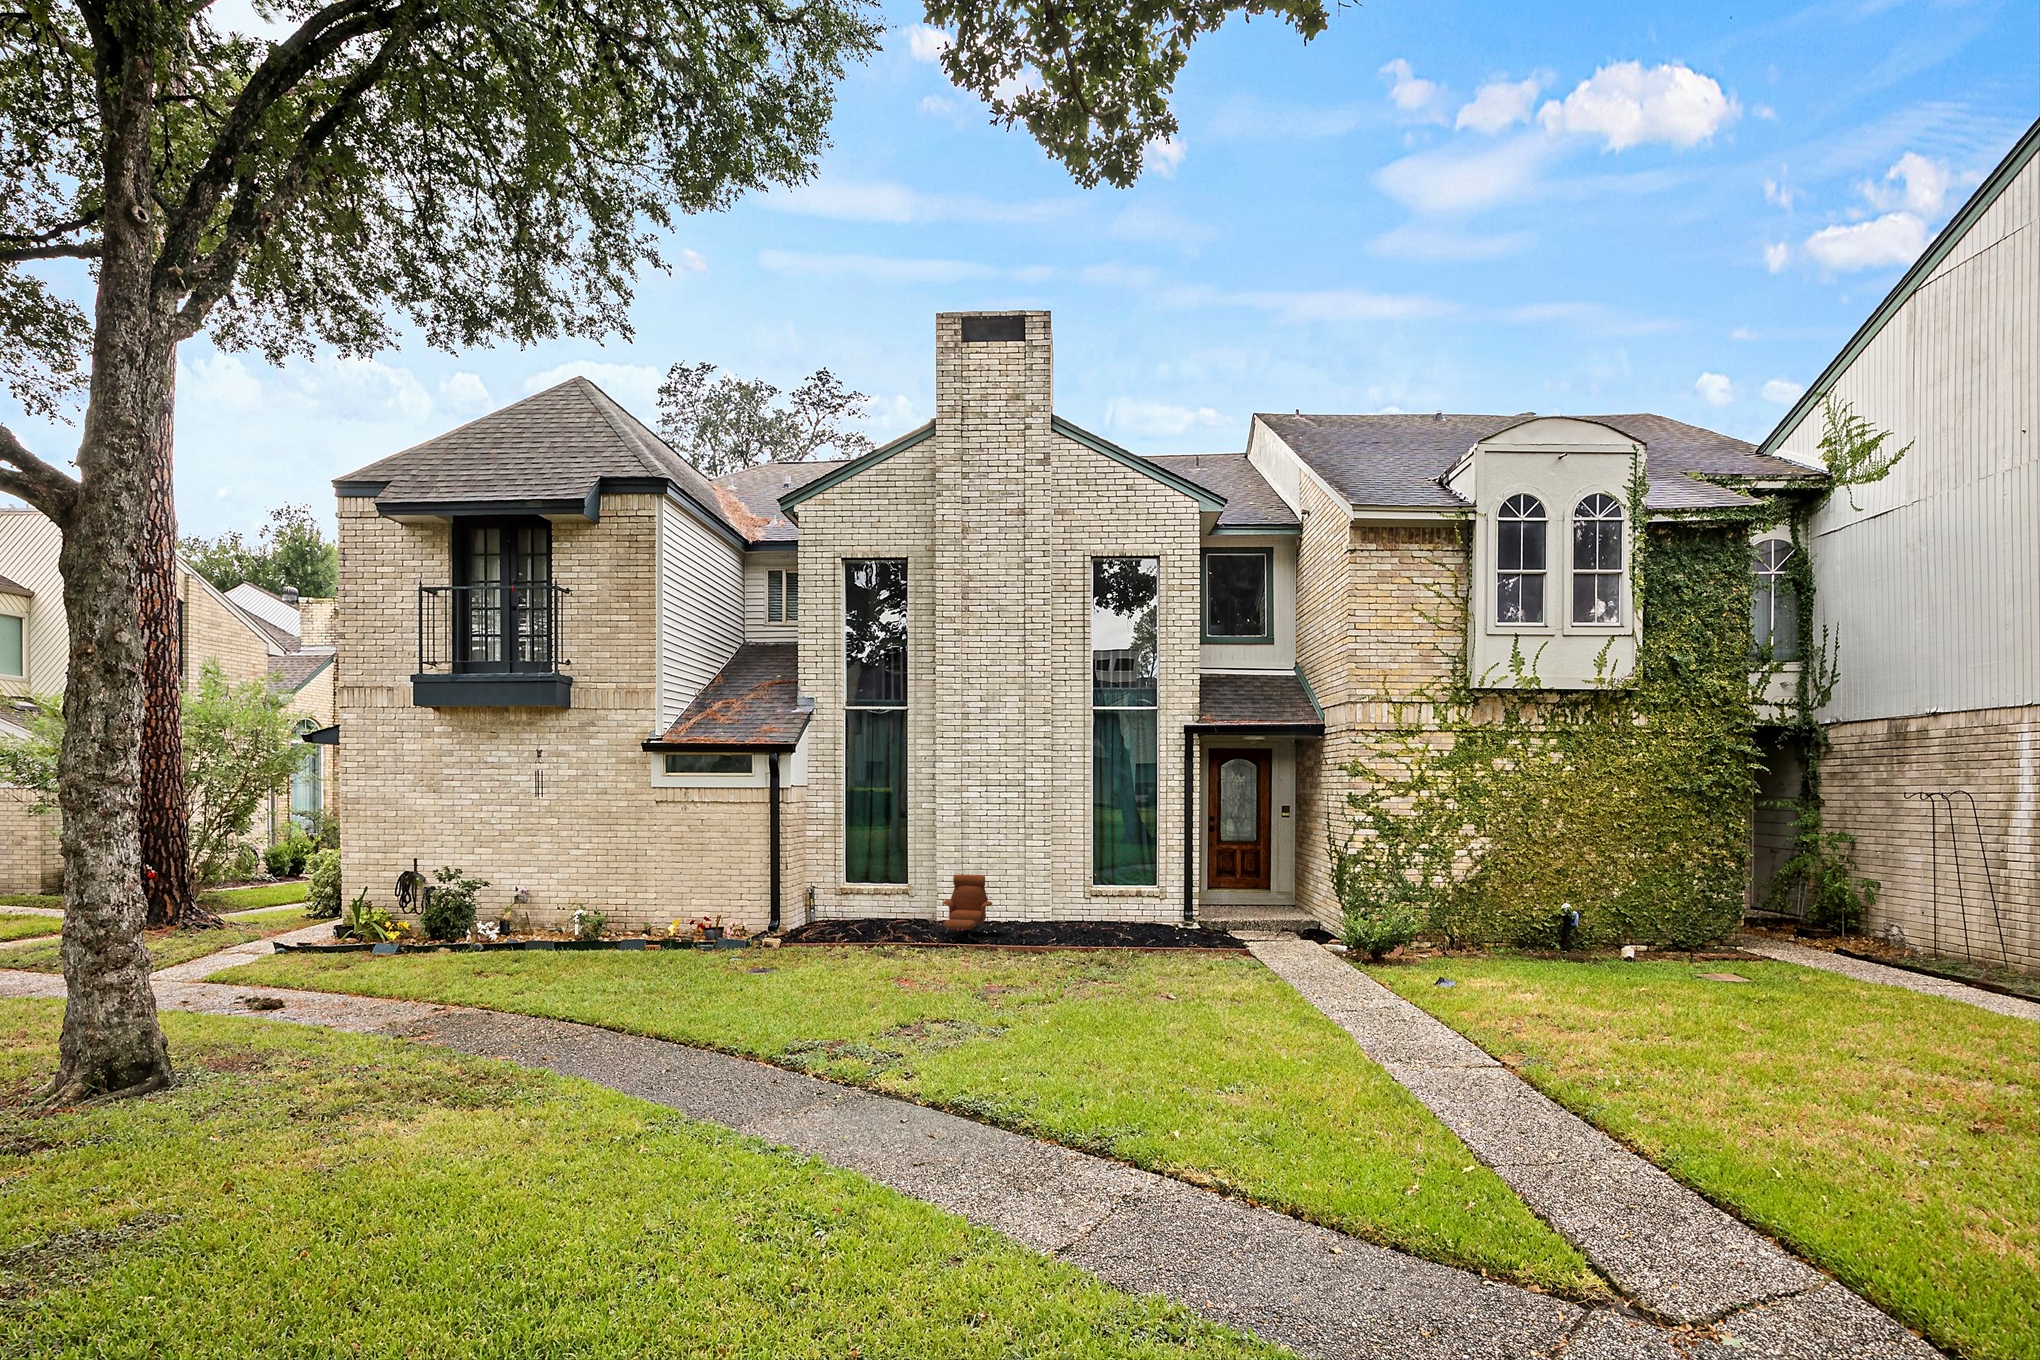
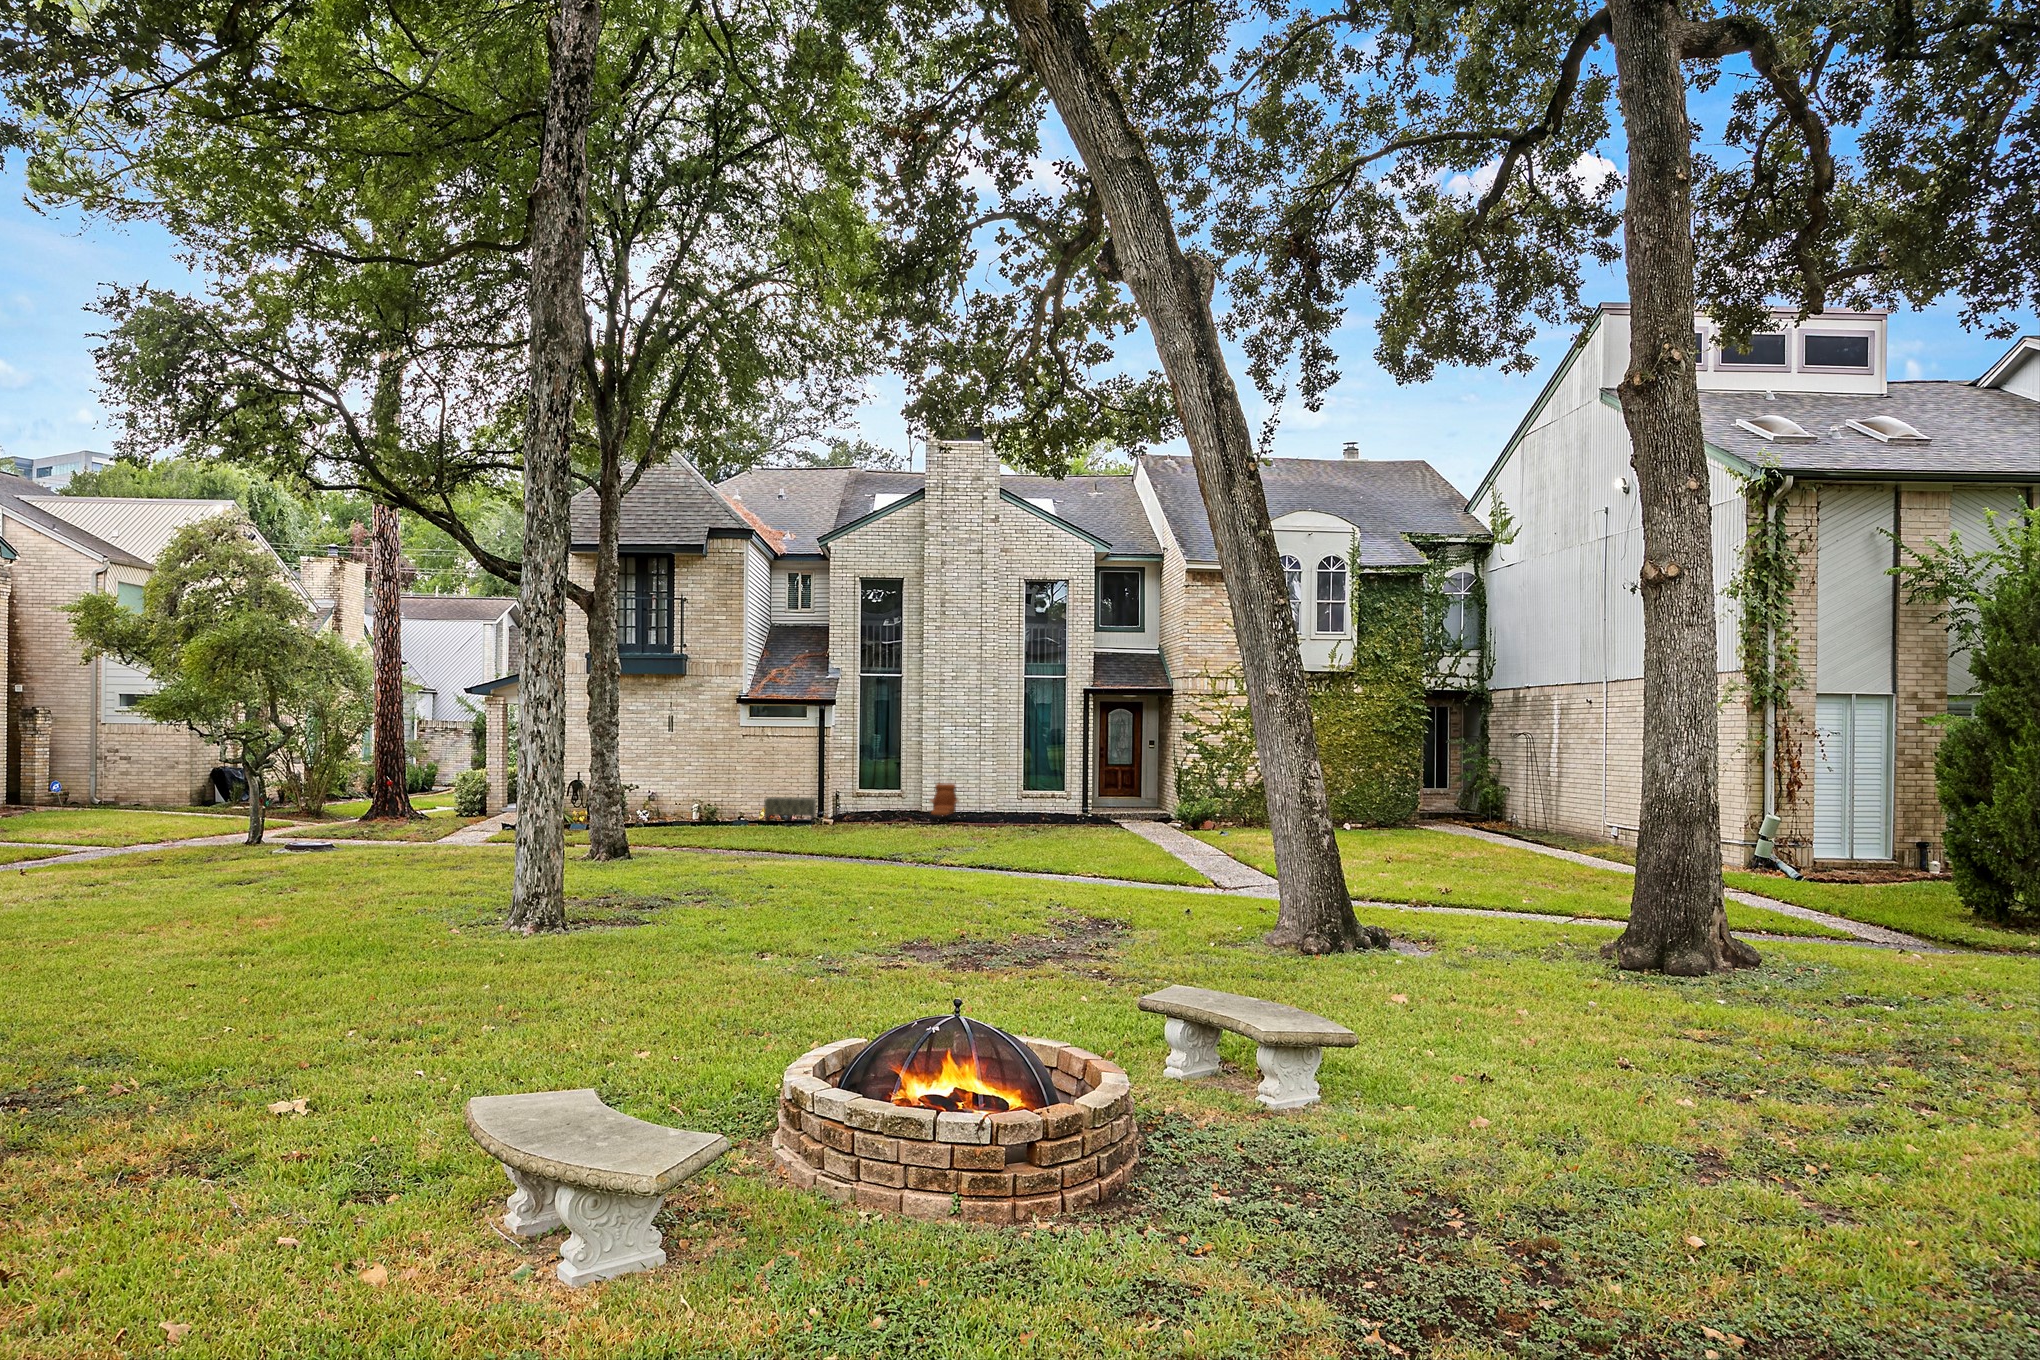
bench: none [680,897,766,941] -> present [764,797,816,822]

